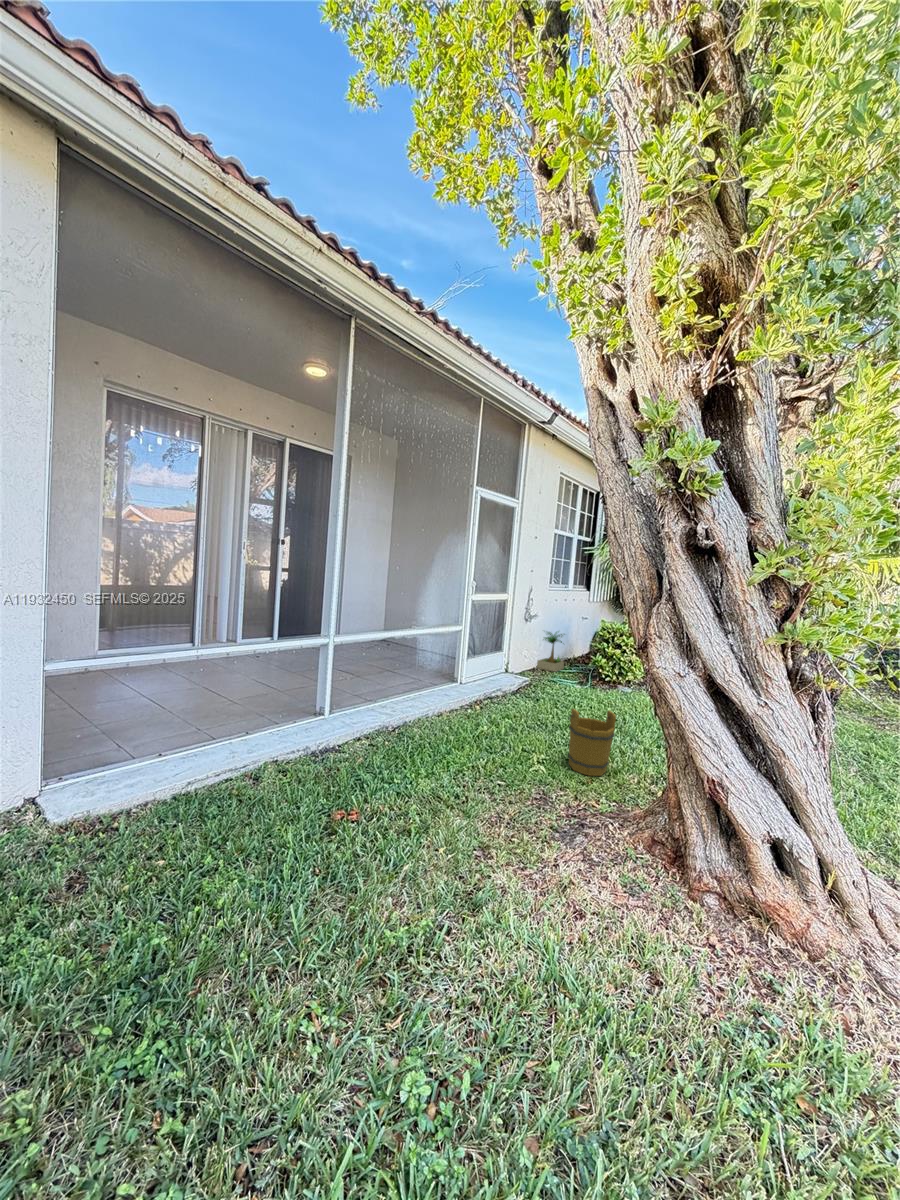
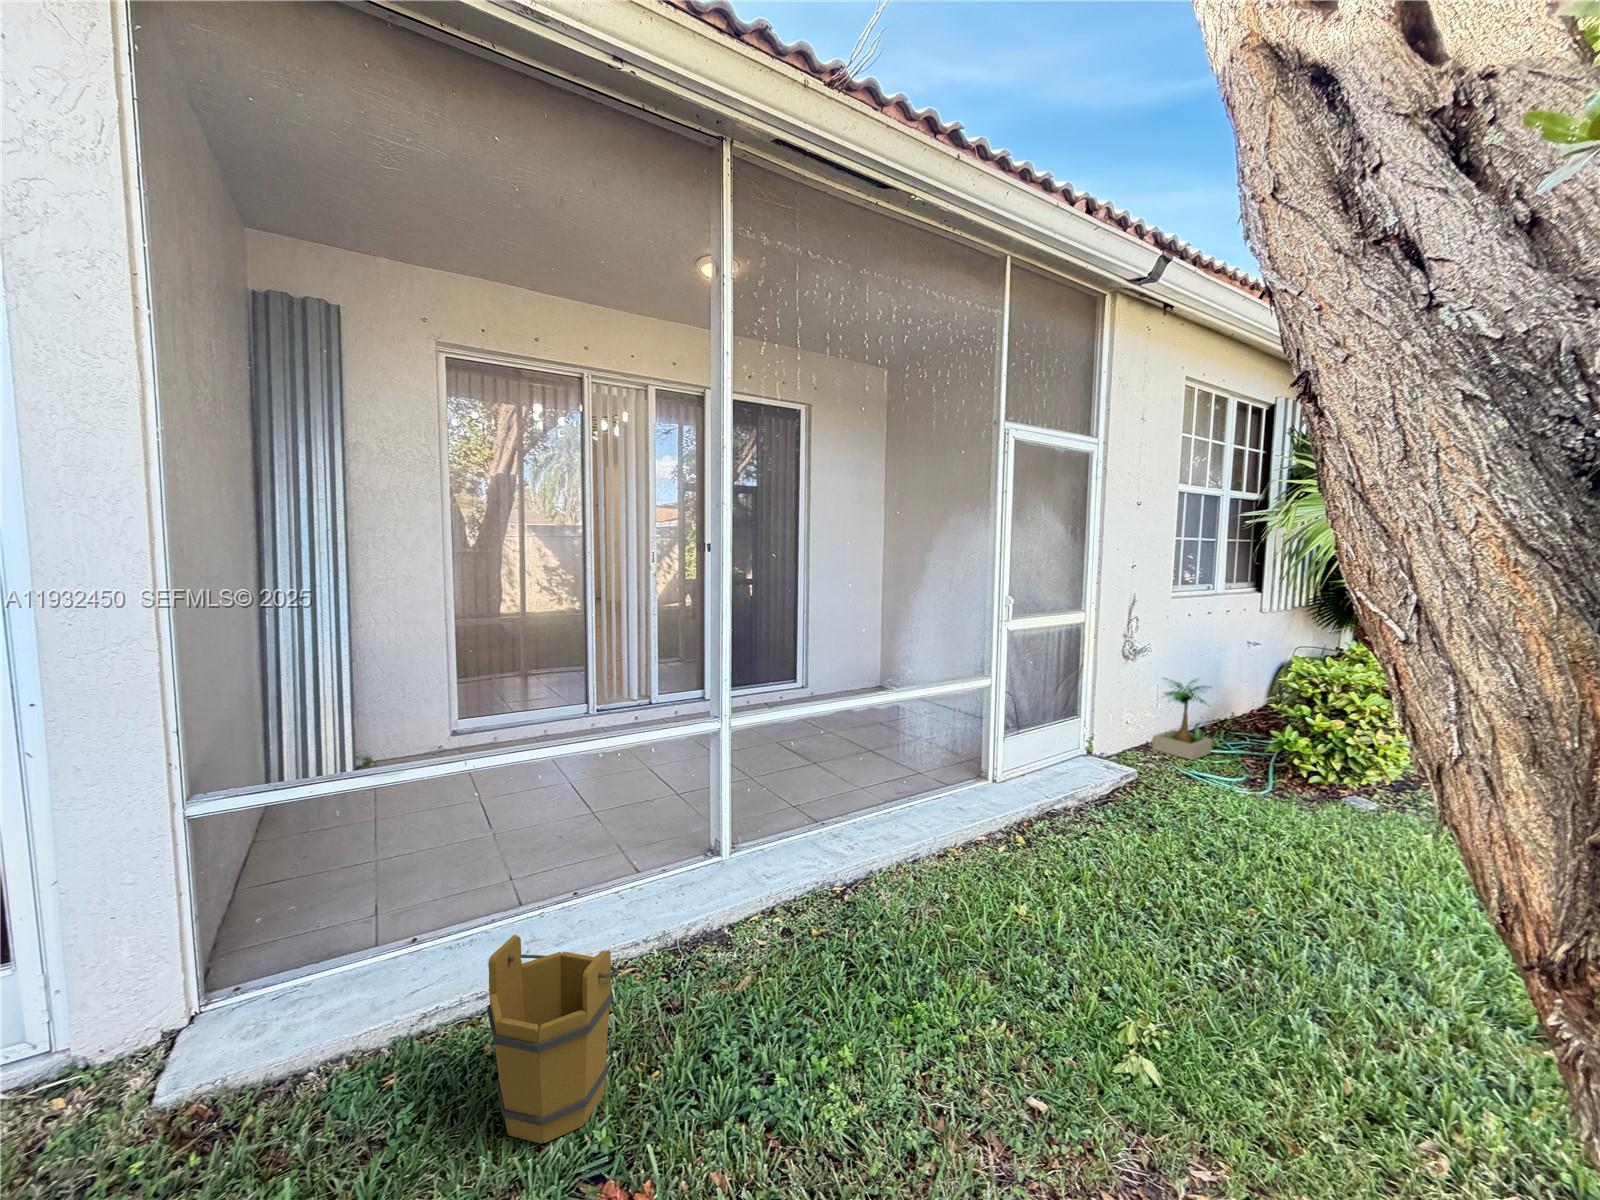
bucket: present [568,709,616,776] -> present [488,935,619,1144]

